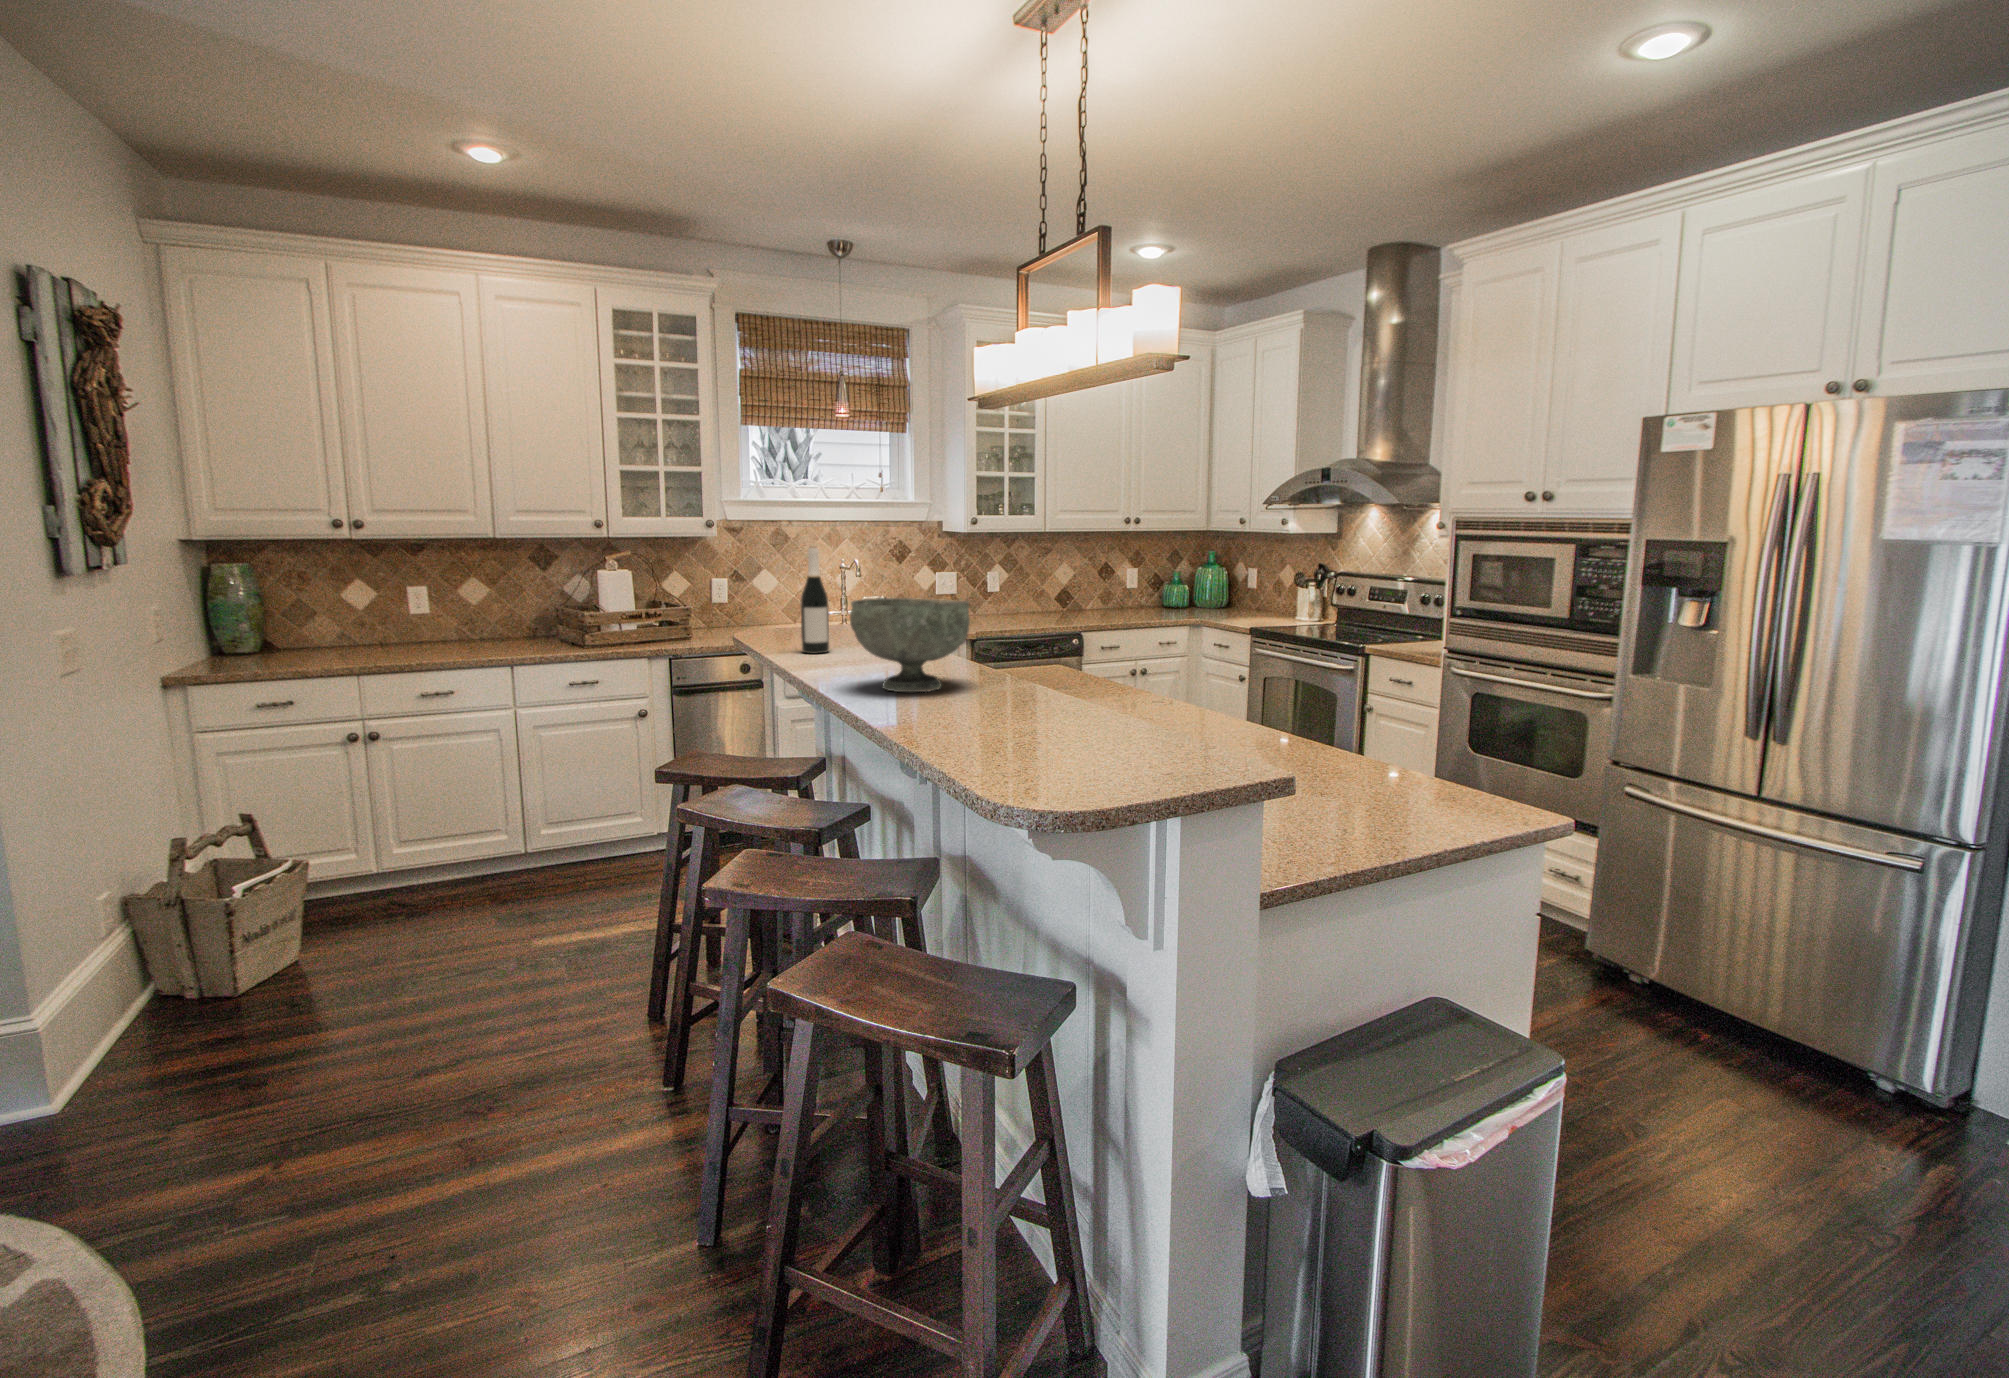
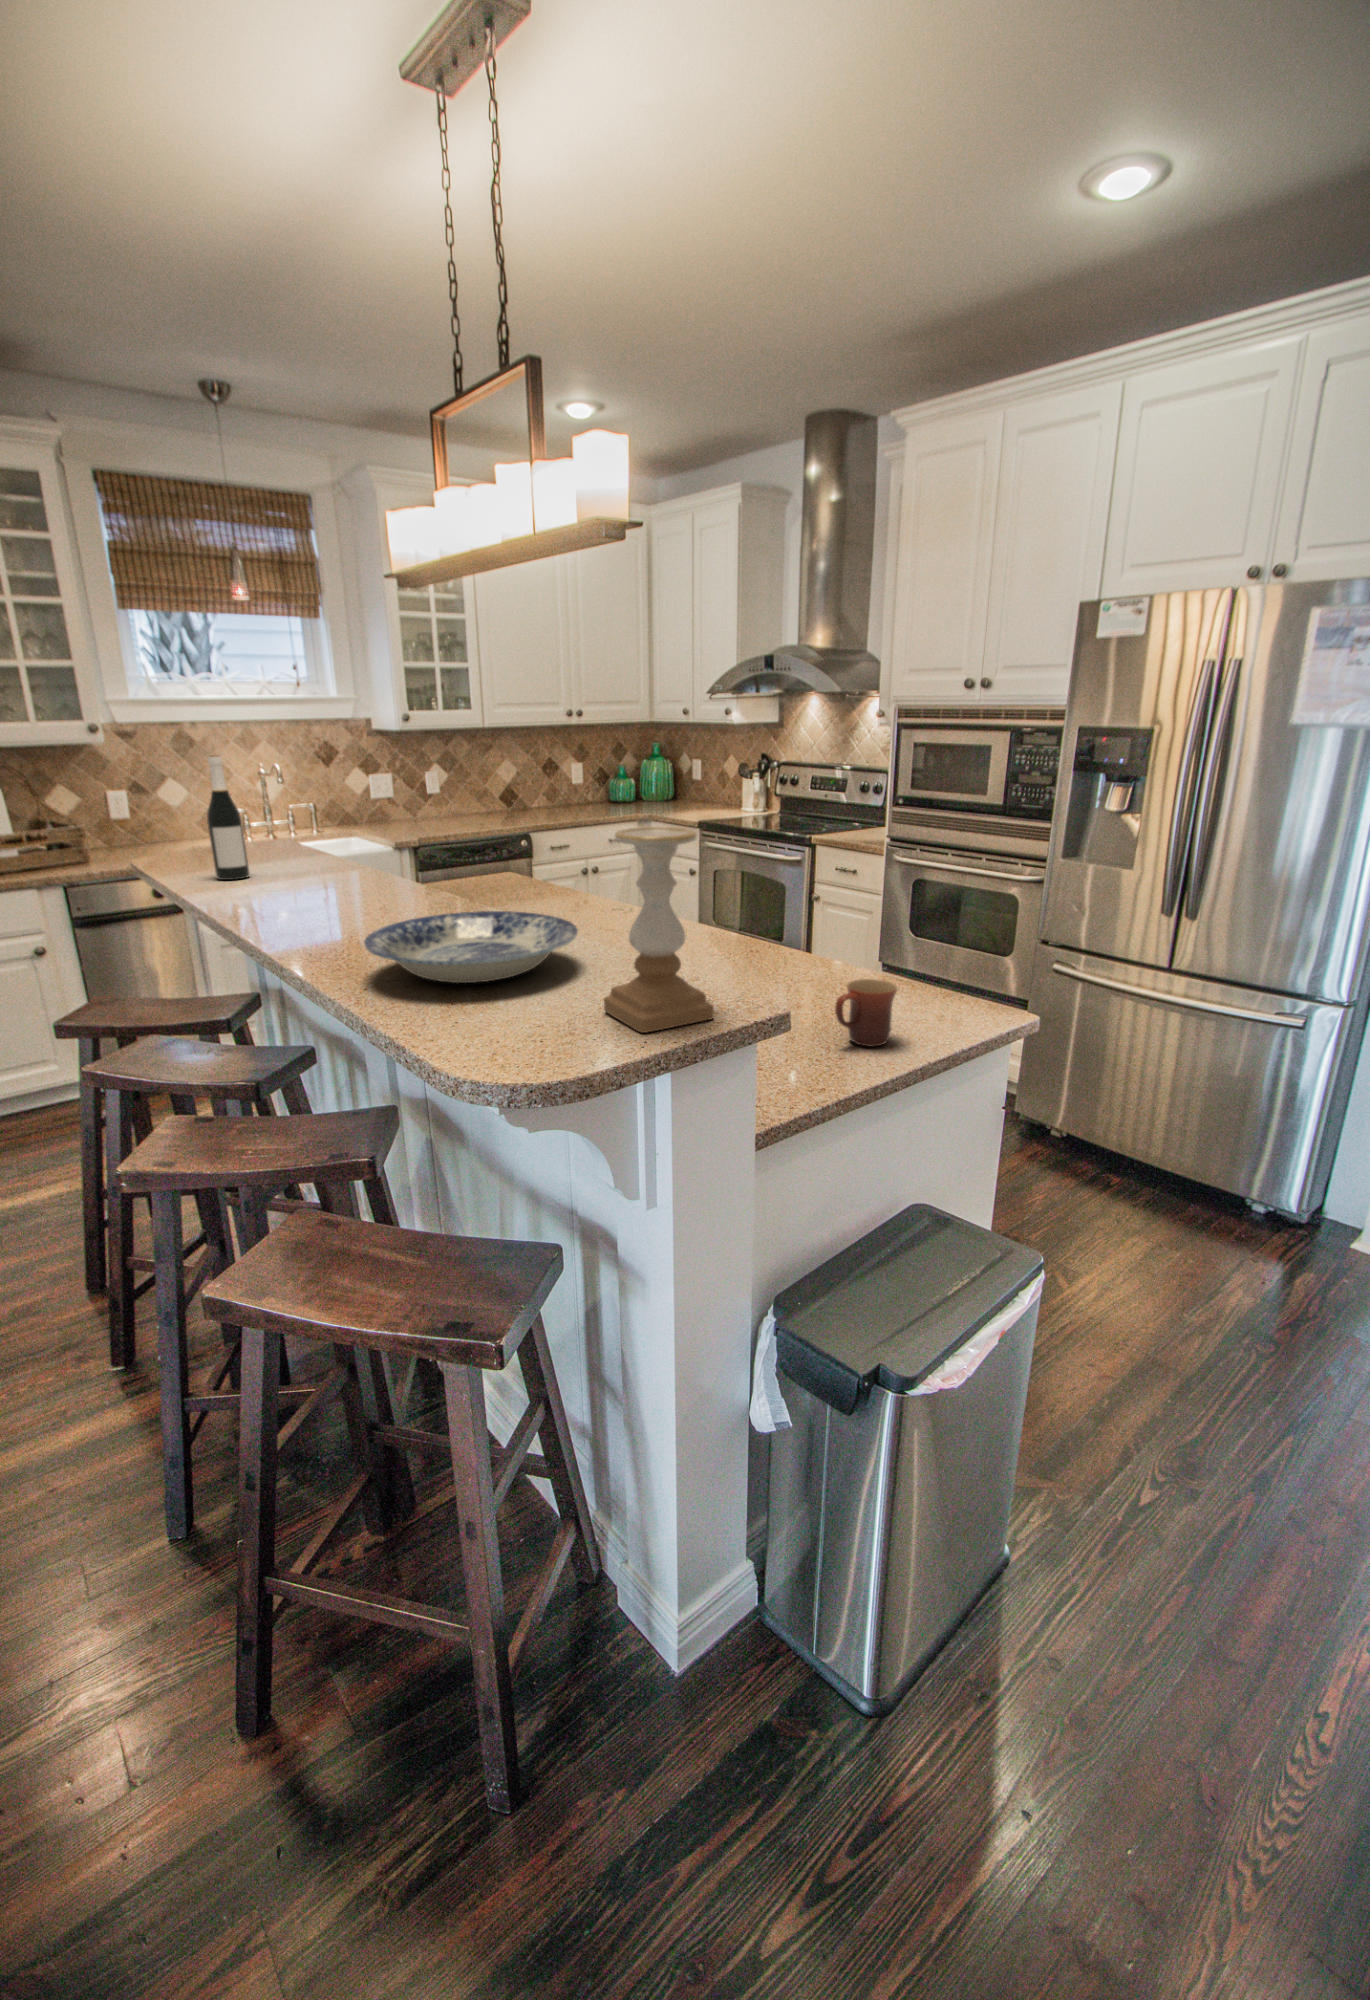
decorative bowl: present [850,598,970,692] -> none [263,816,410,927]
candle holder: none [1126,606,1223,783] -> present [604,827,714,1033]
plate: none [926,681,1109,737] -> present [364,911,578,983]
mug: none [1352,766,1417,832] -> present [835,979,897,1047]

